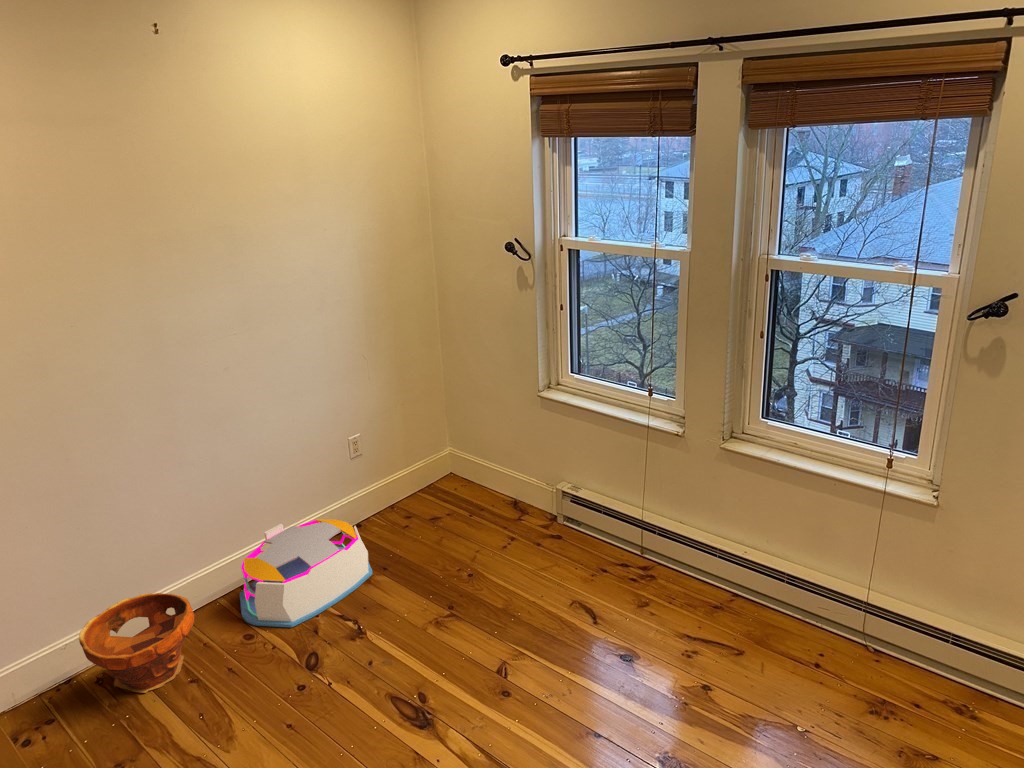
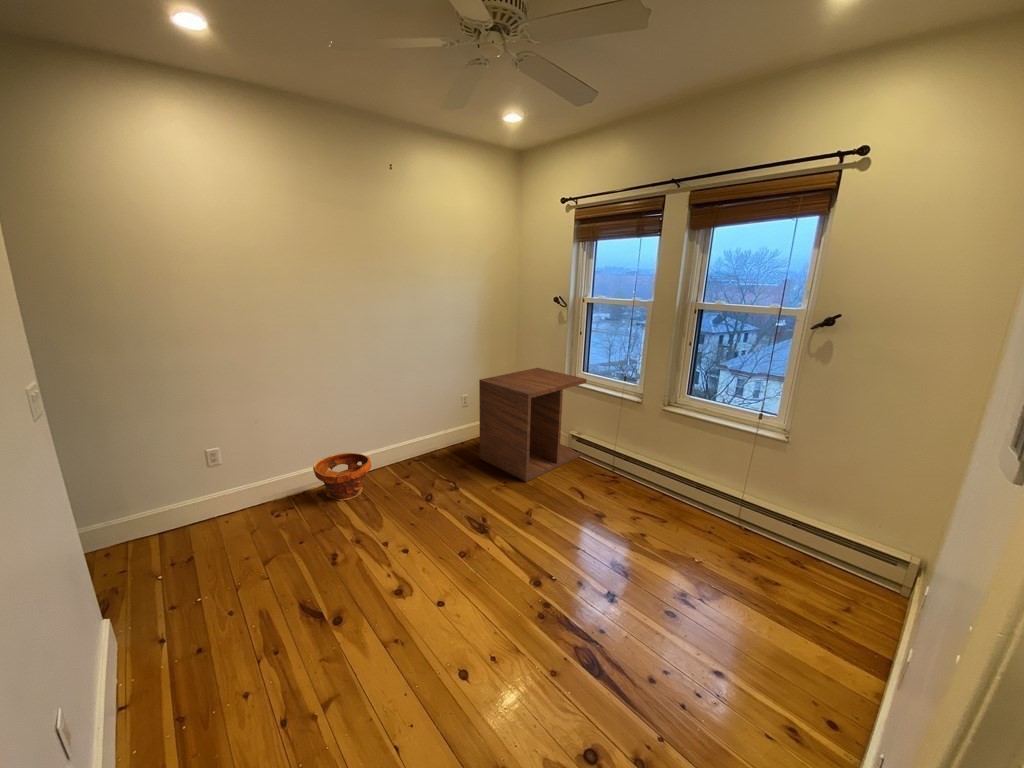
side table: none [382,373,582,600] -> present [479,368,586,482]
storage bin: present [240,519,373,628] -> none [395,432,465,482]

